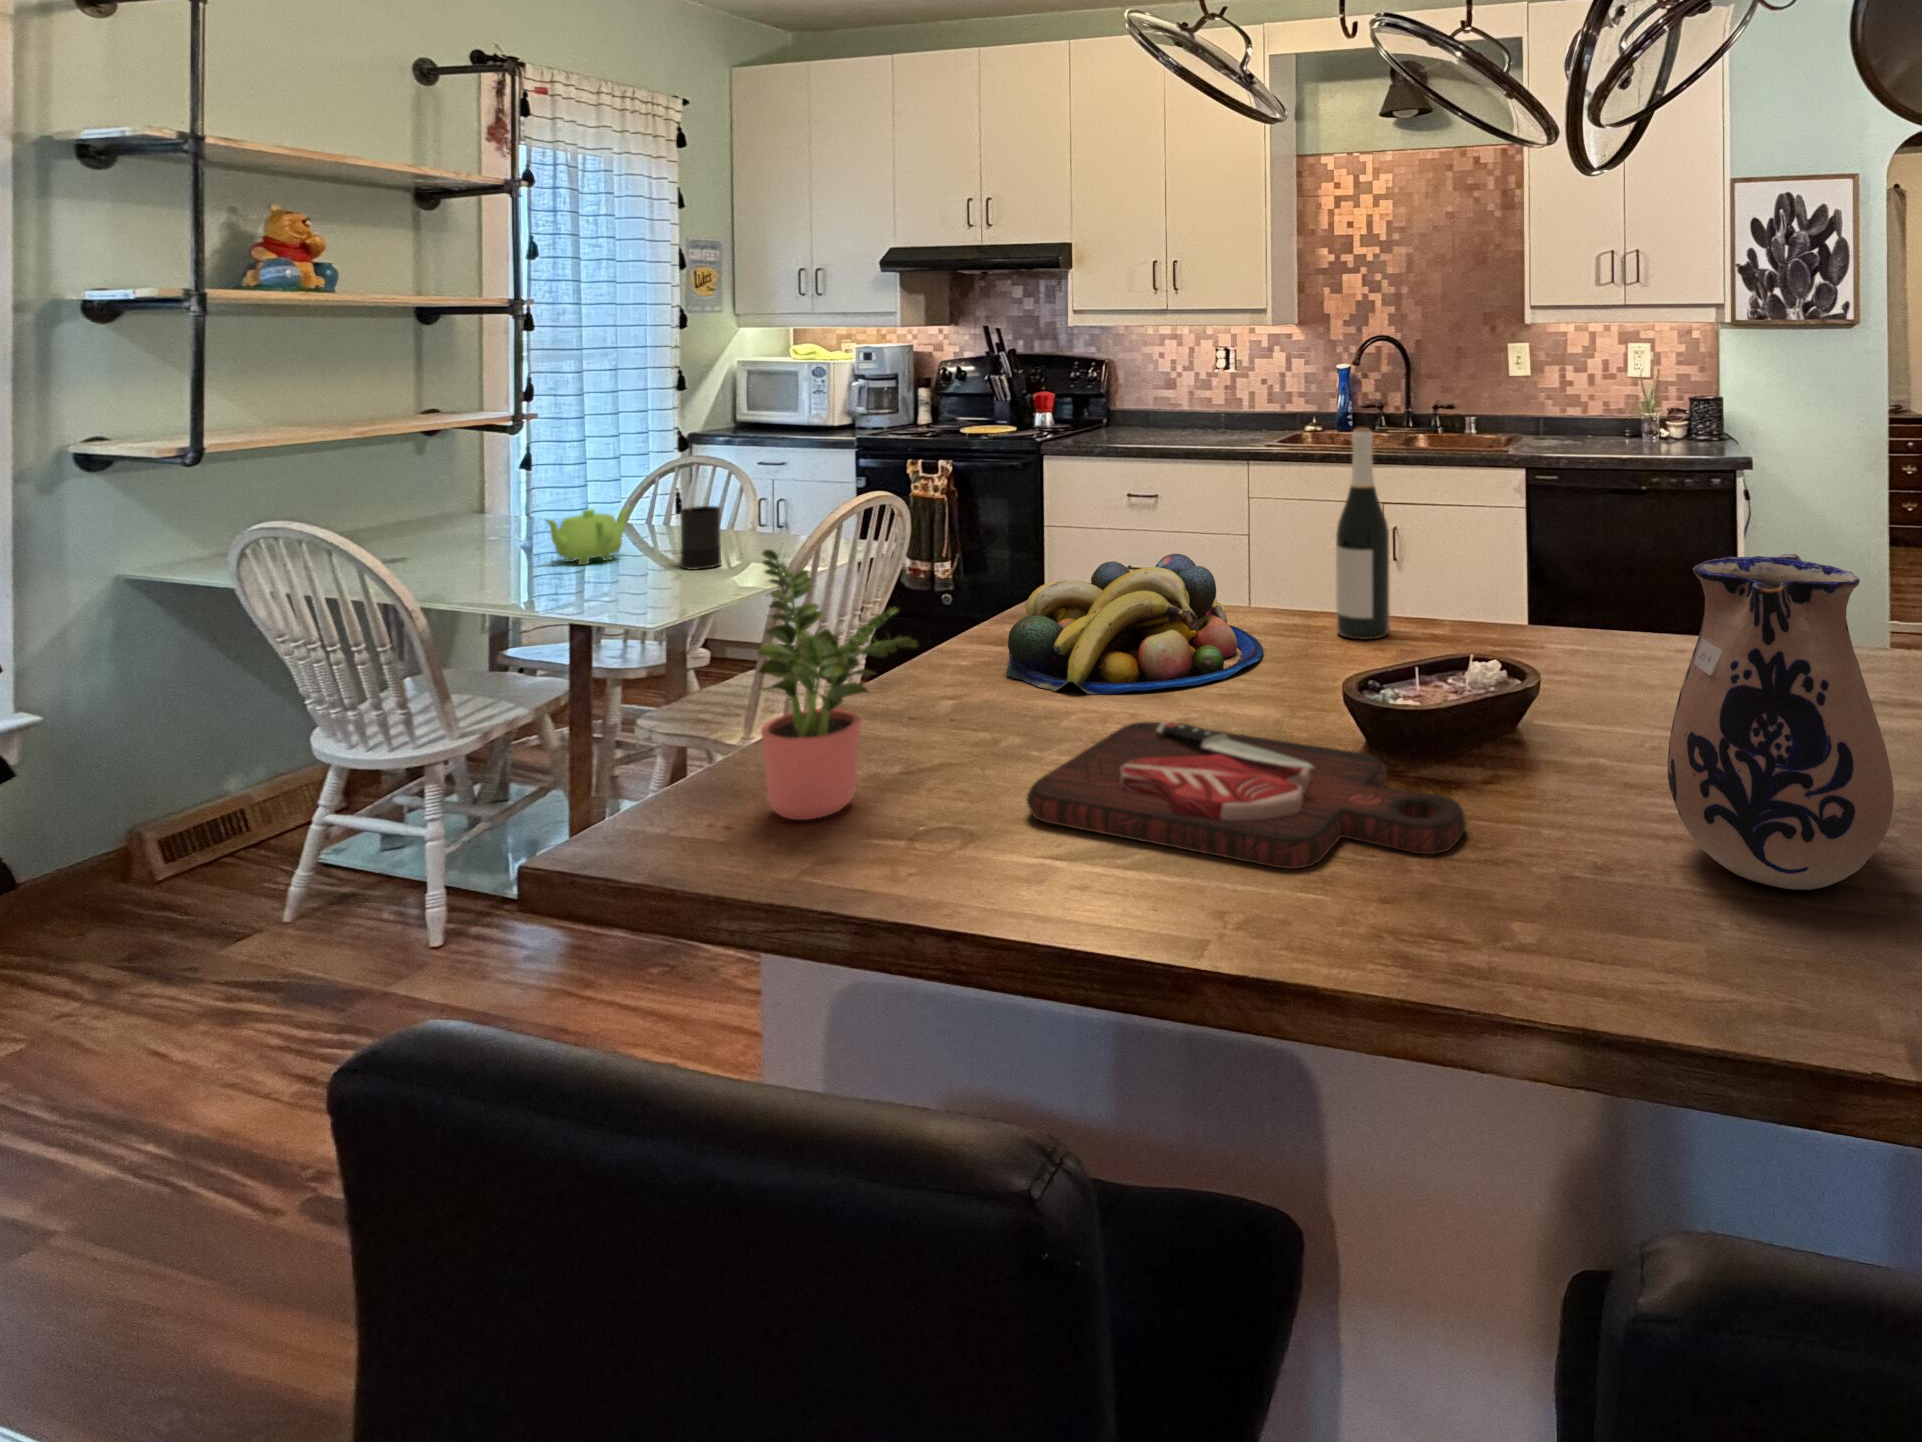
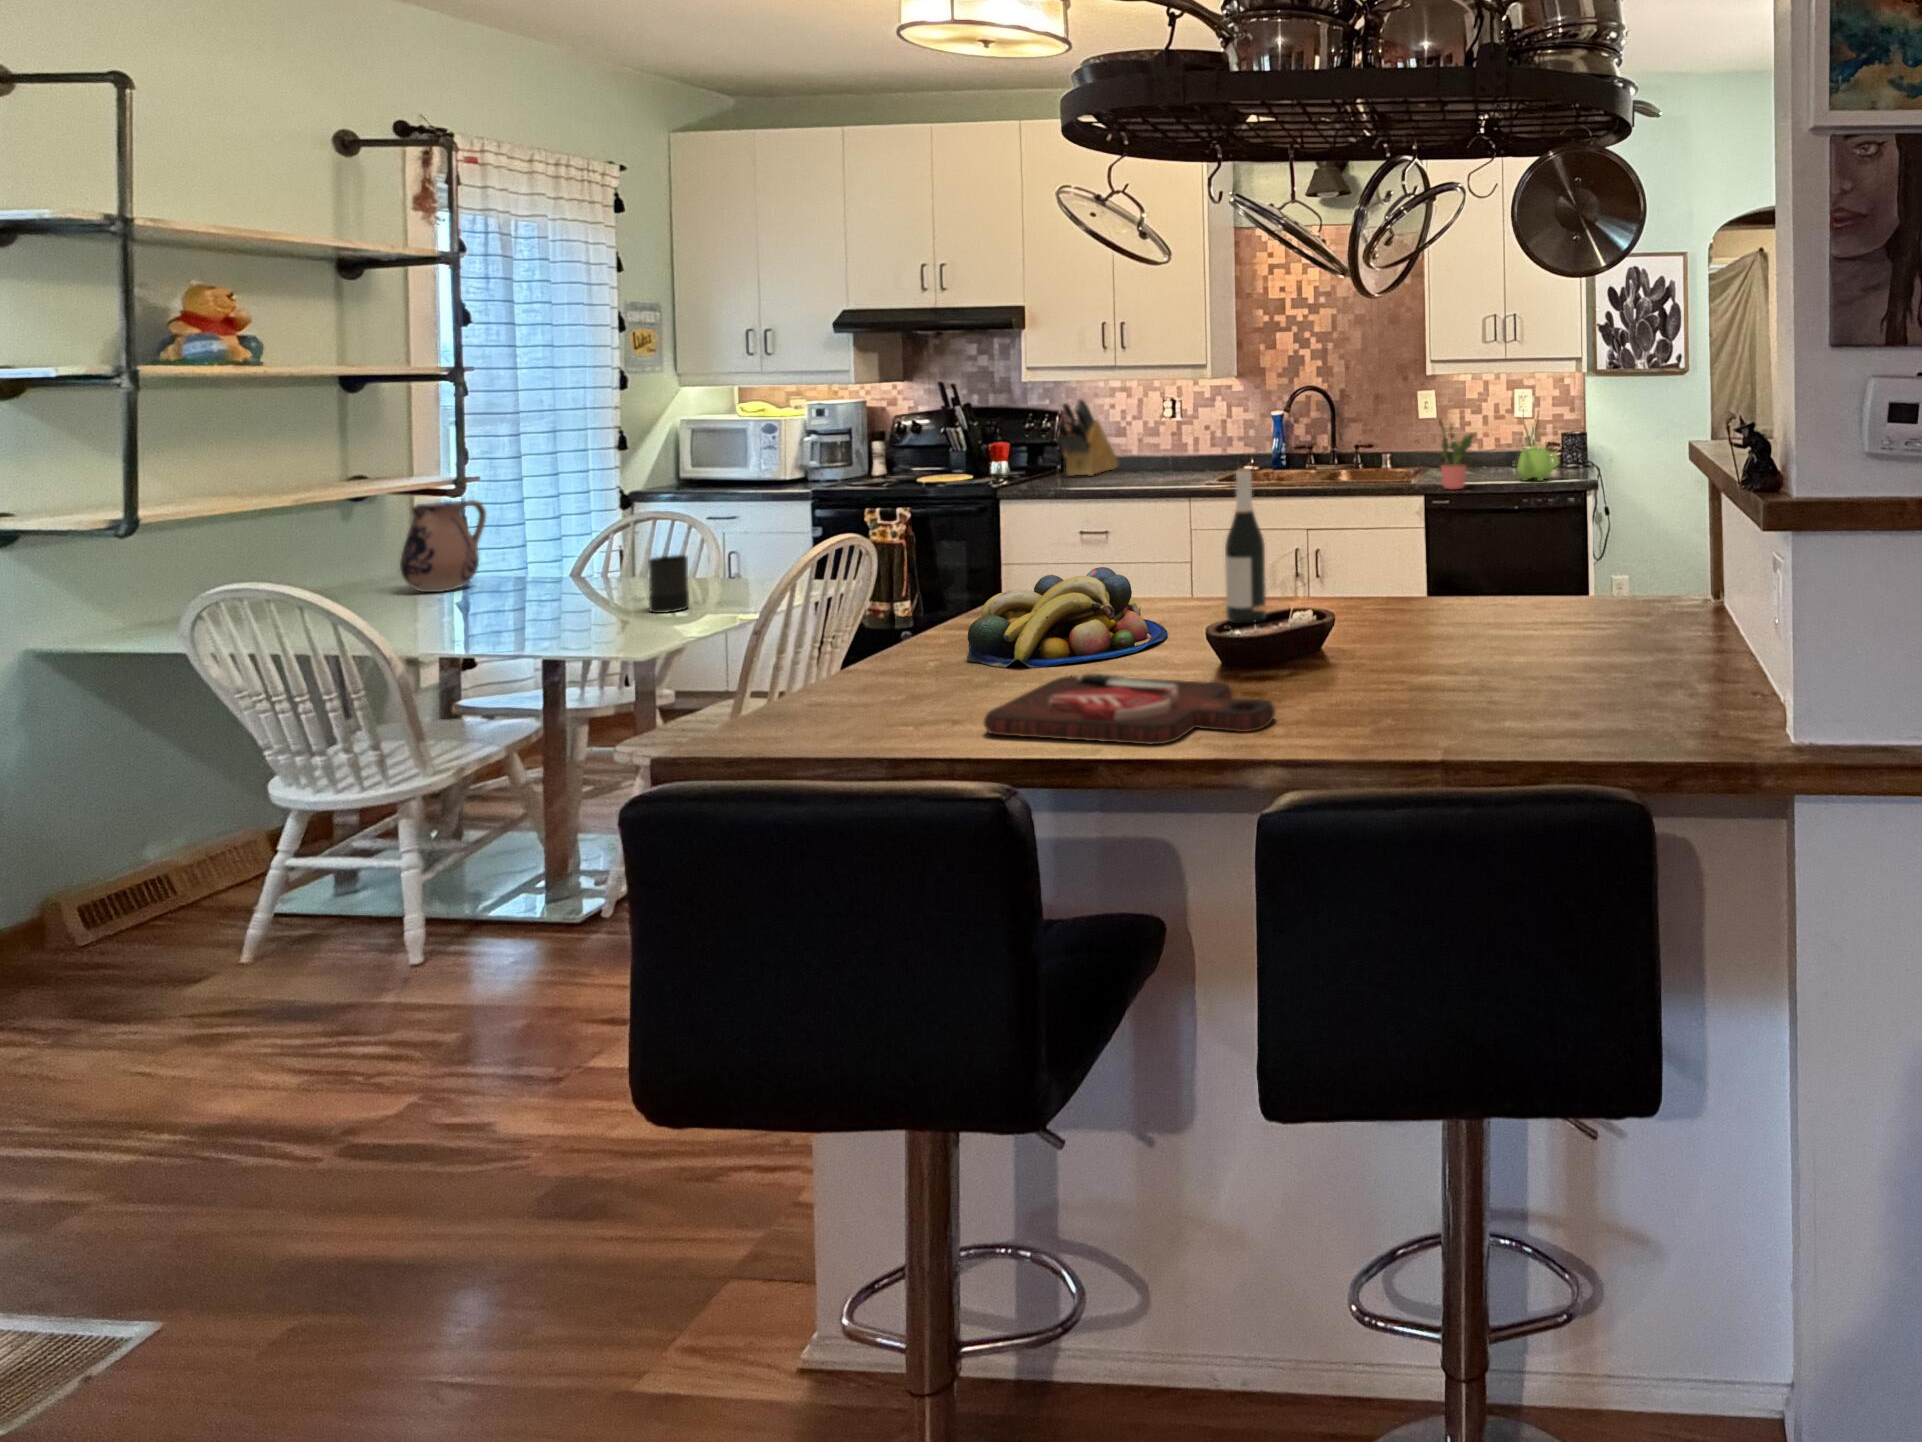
knife block: none [1105,345,1170,431] -> present [1056,399,1118,476]
teapot: present [546,507,630,565] -> present [1517,446,1559,481]
potted plant: present [759,547,918,820] -> present [1439,419,1474,489]
ceramic pitcher: present [1668,554,1894,890] -> present [400,500,486,592]

